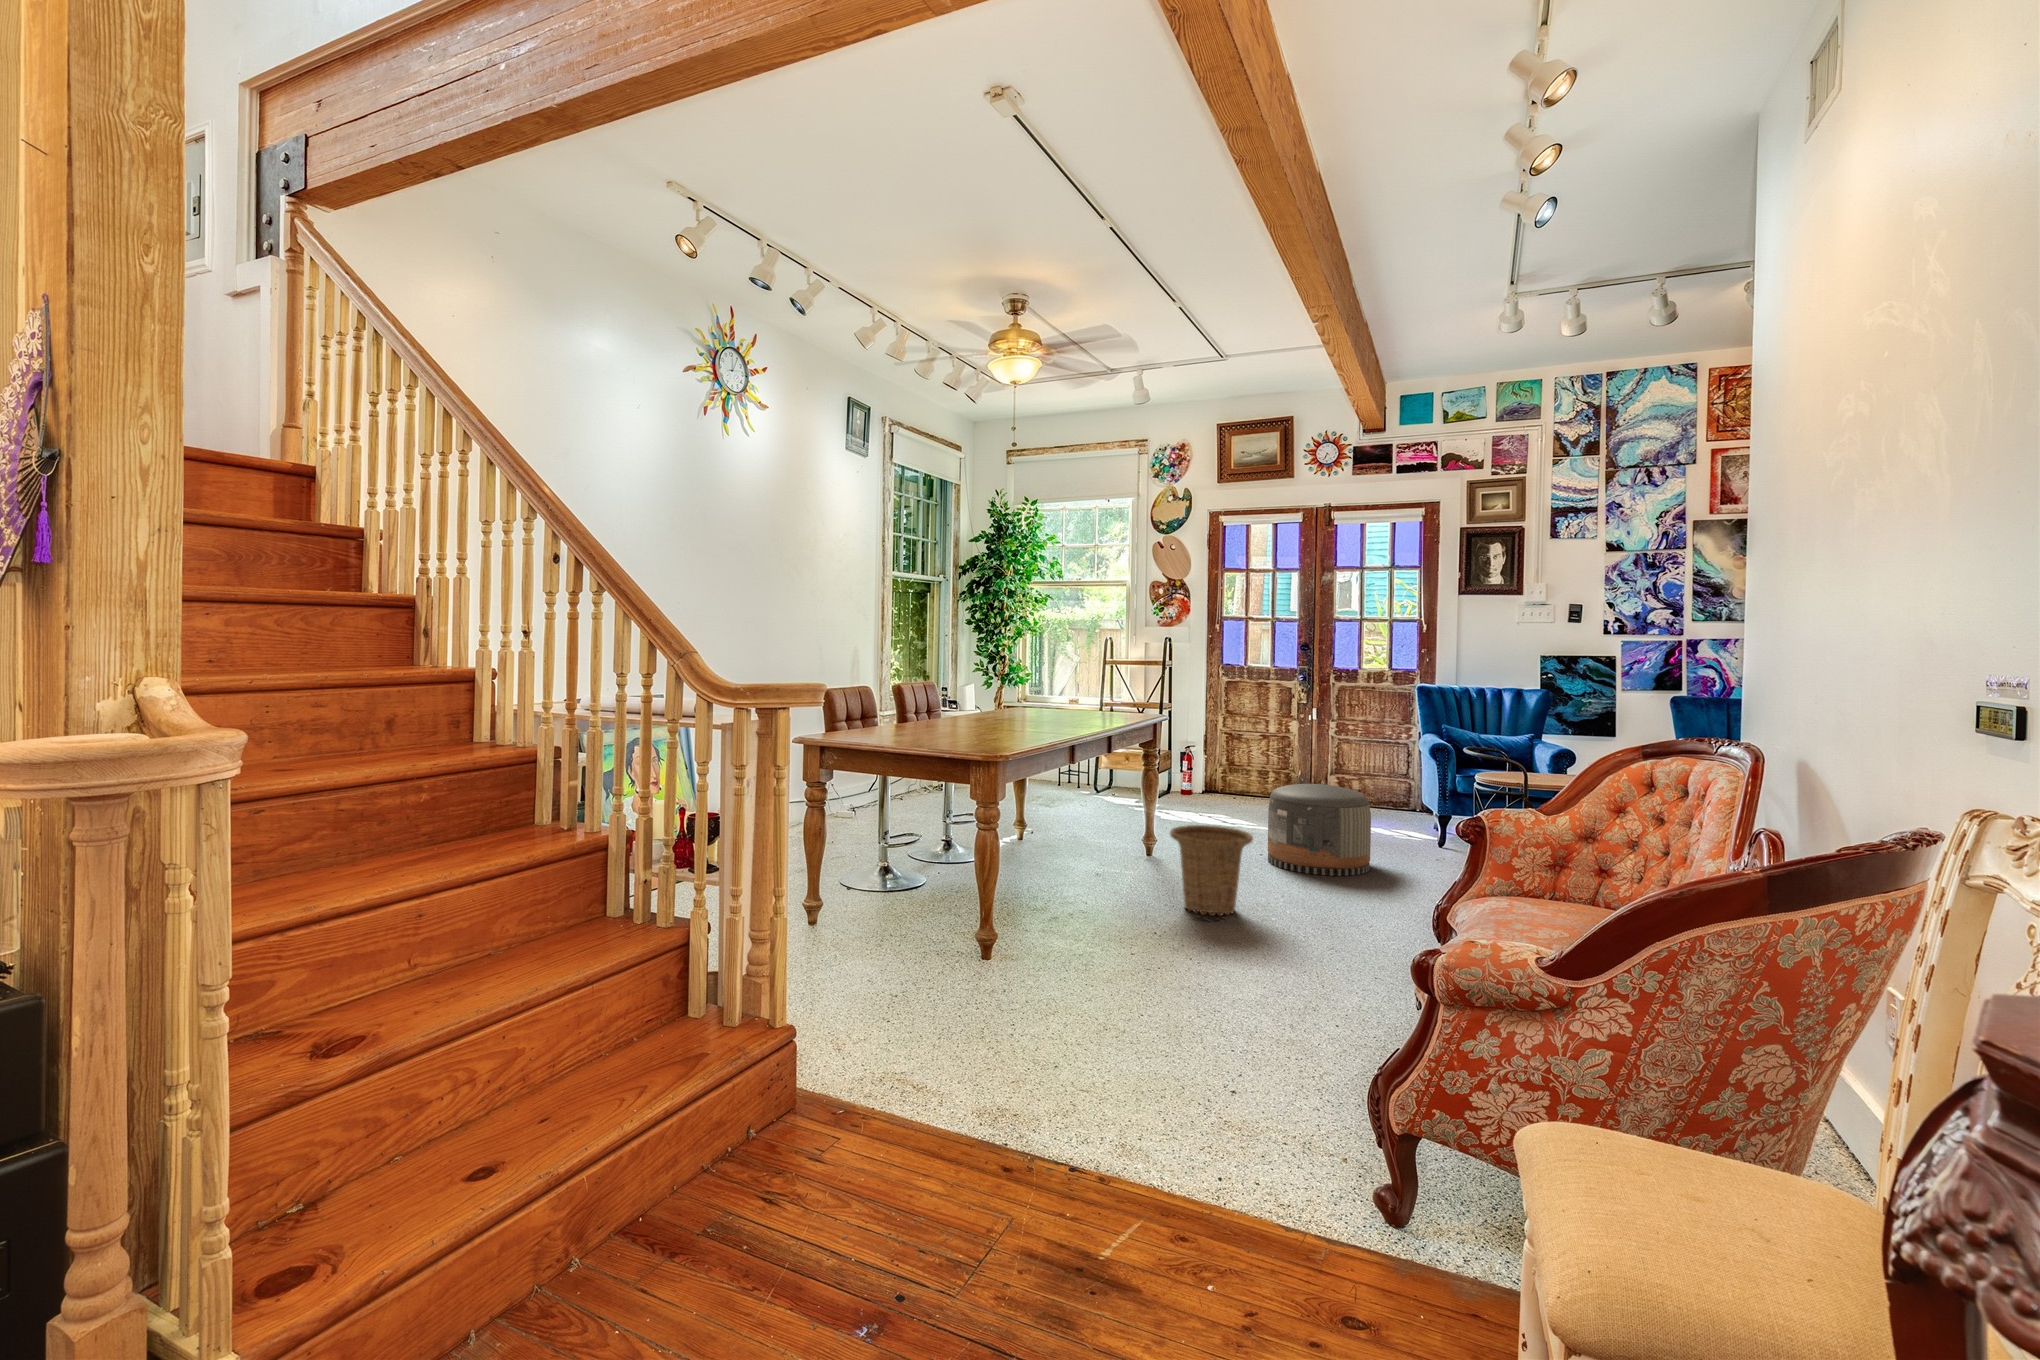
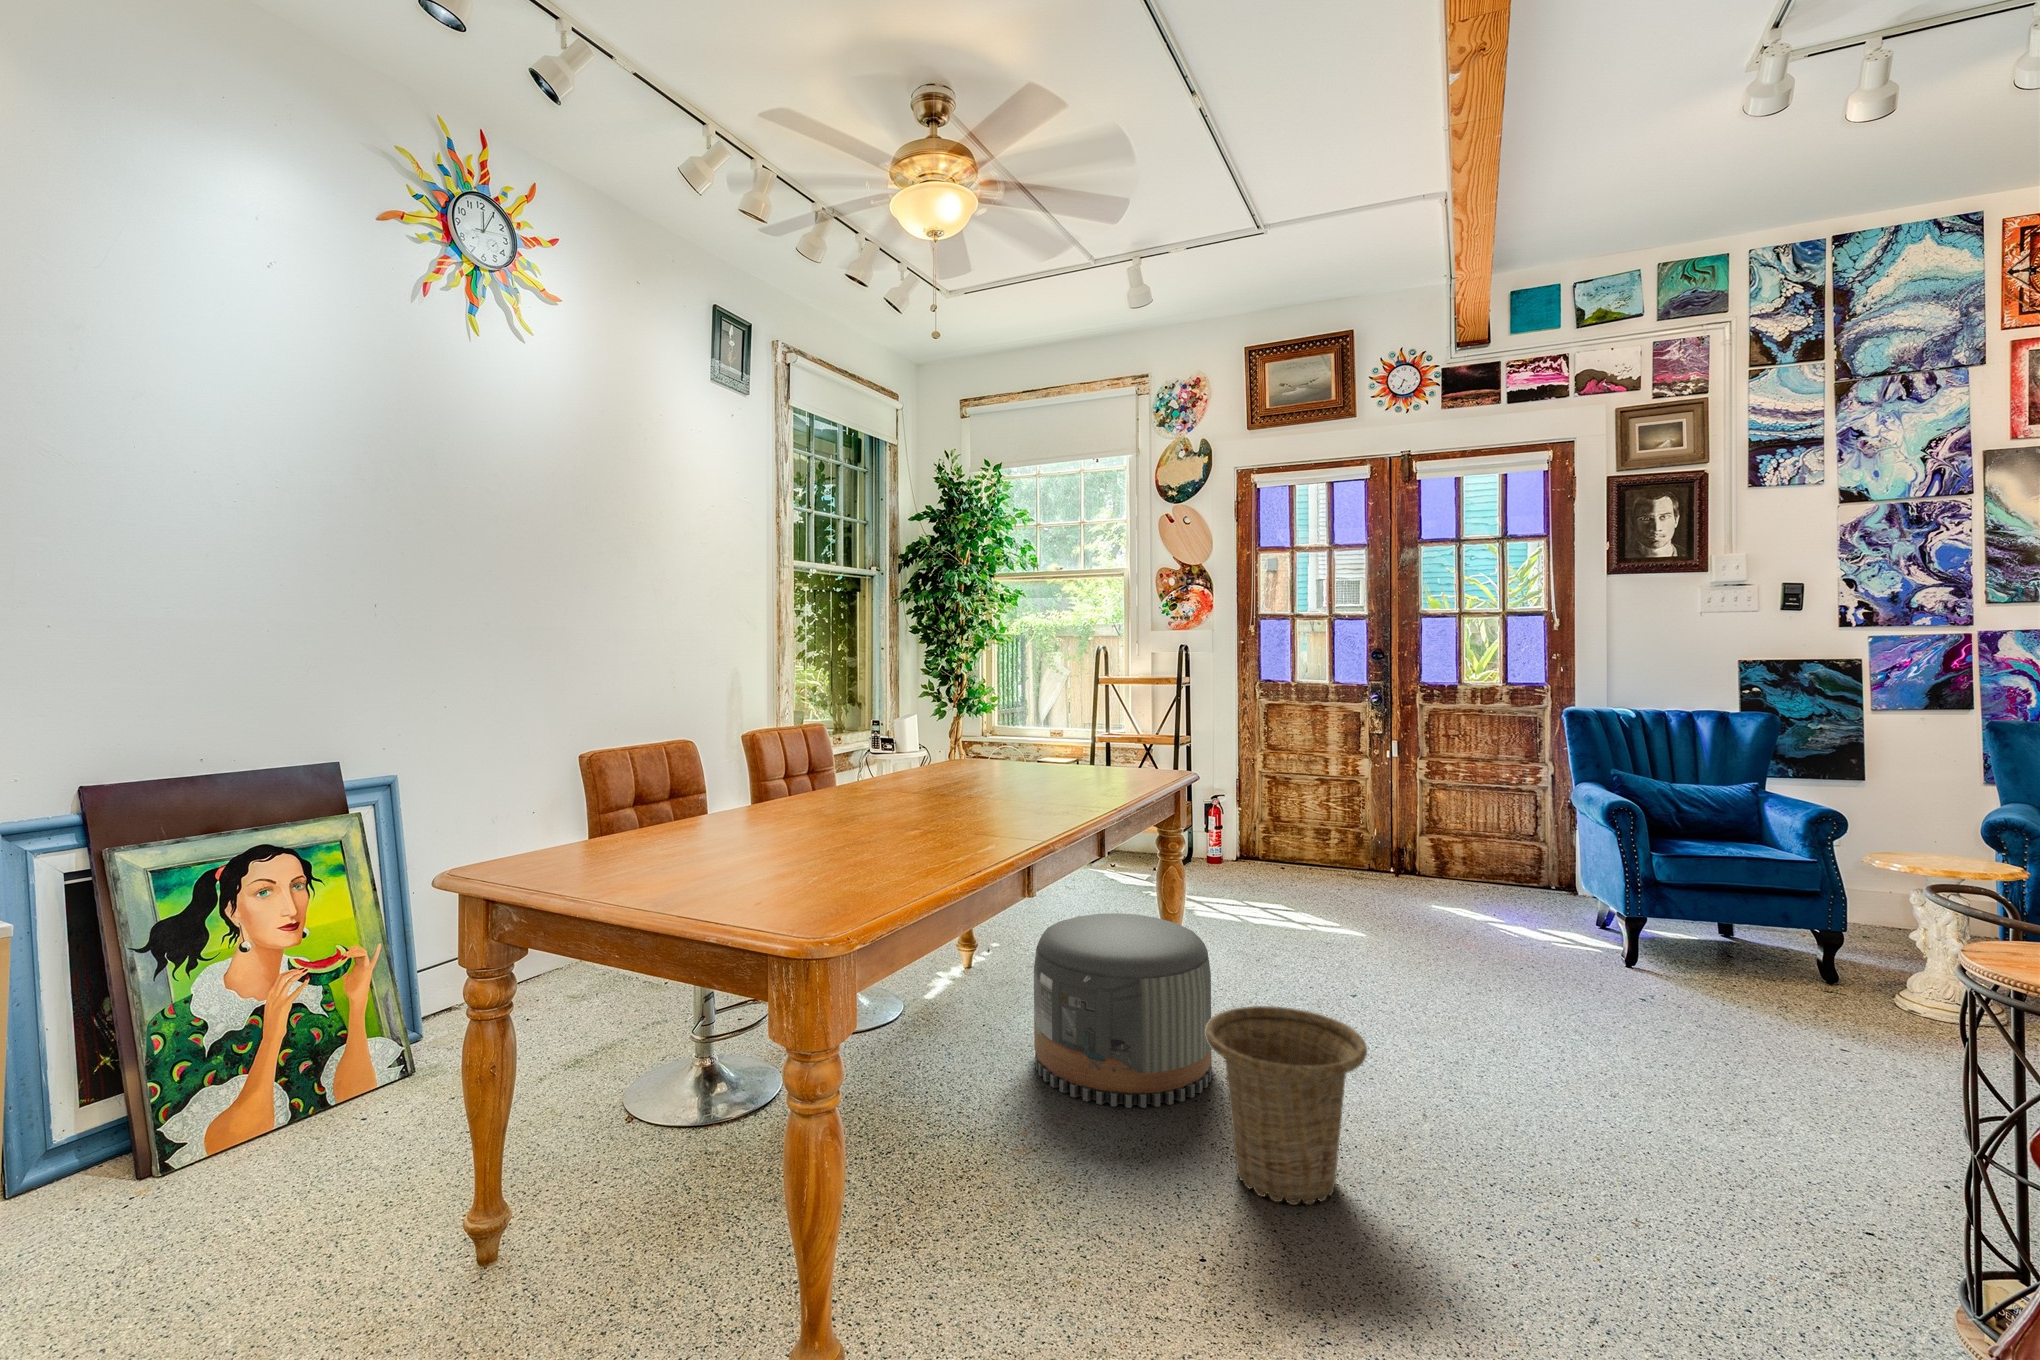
pouf: present [1268,784,1371,876] -> present [1034,913,1212,1108]

